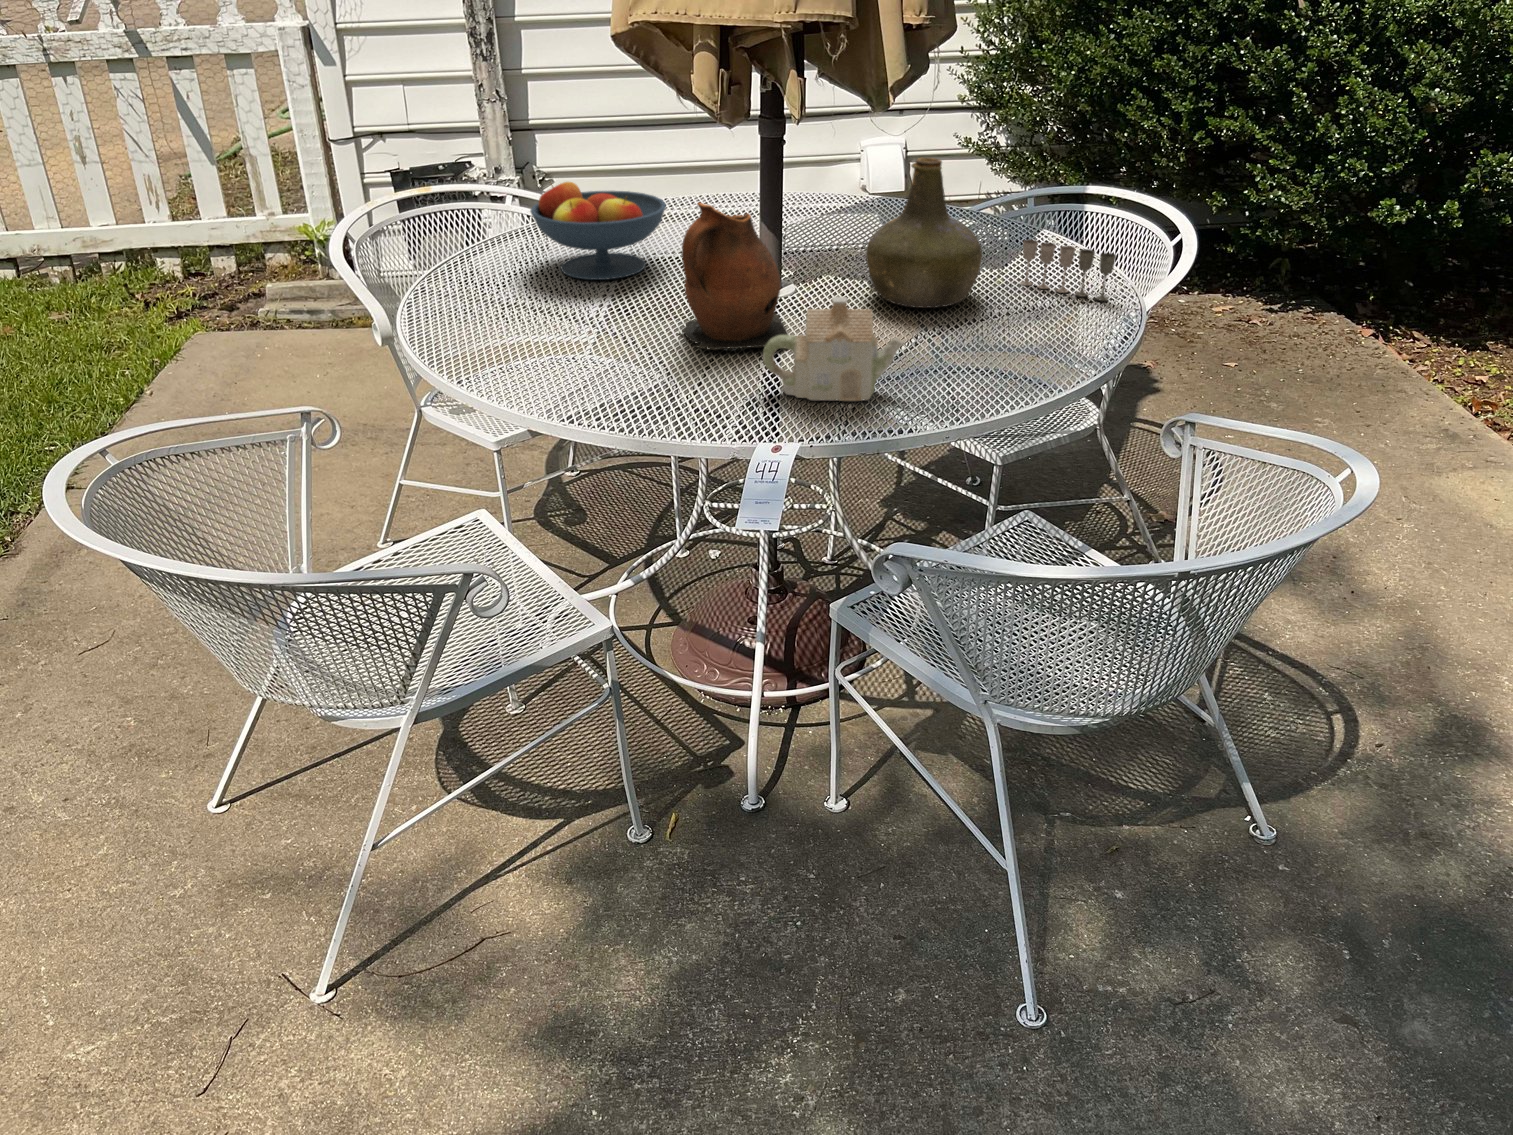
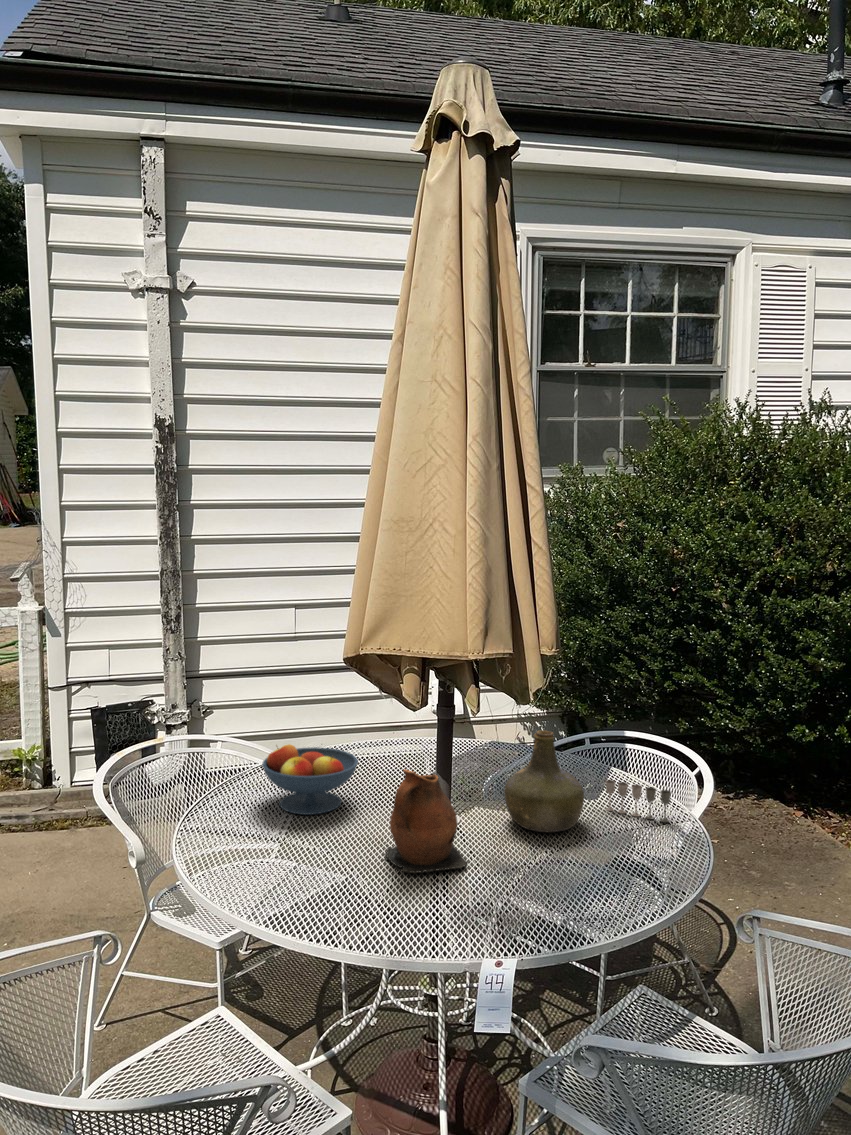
teapot: present [763,296,903,401] -> none [461,837,559,914]

